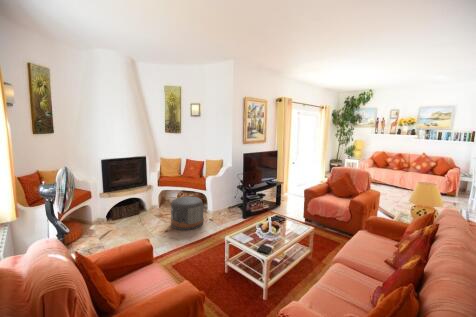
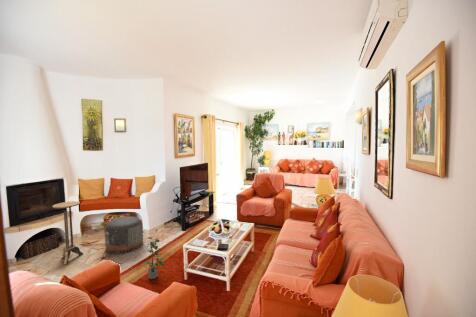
side table: none [131,177,154,230] -> present [52,201,83,264]
potted plant: none [189,223,210,263] -> present [143,238,164,279]

